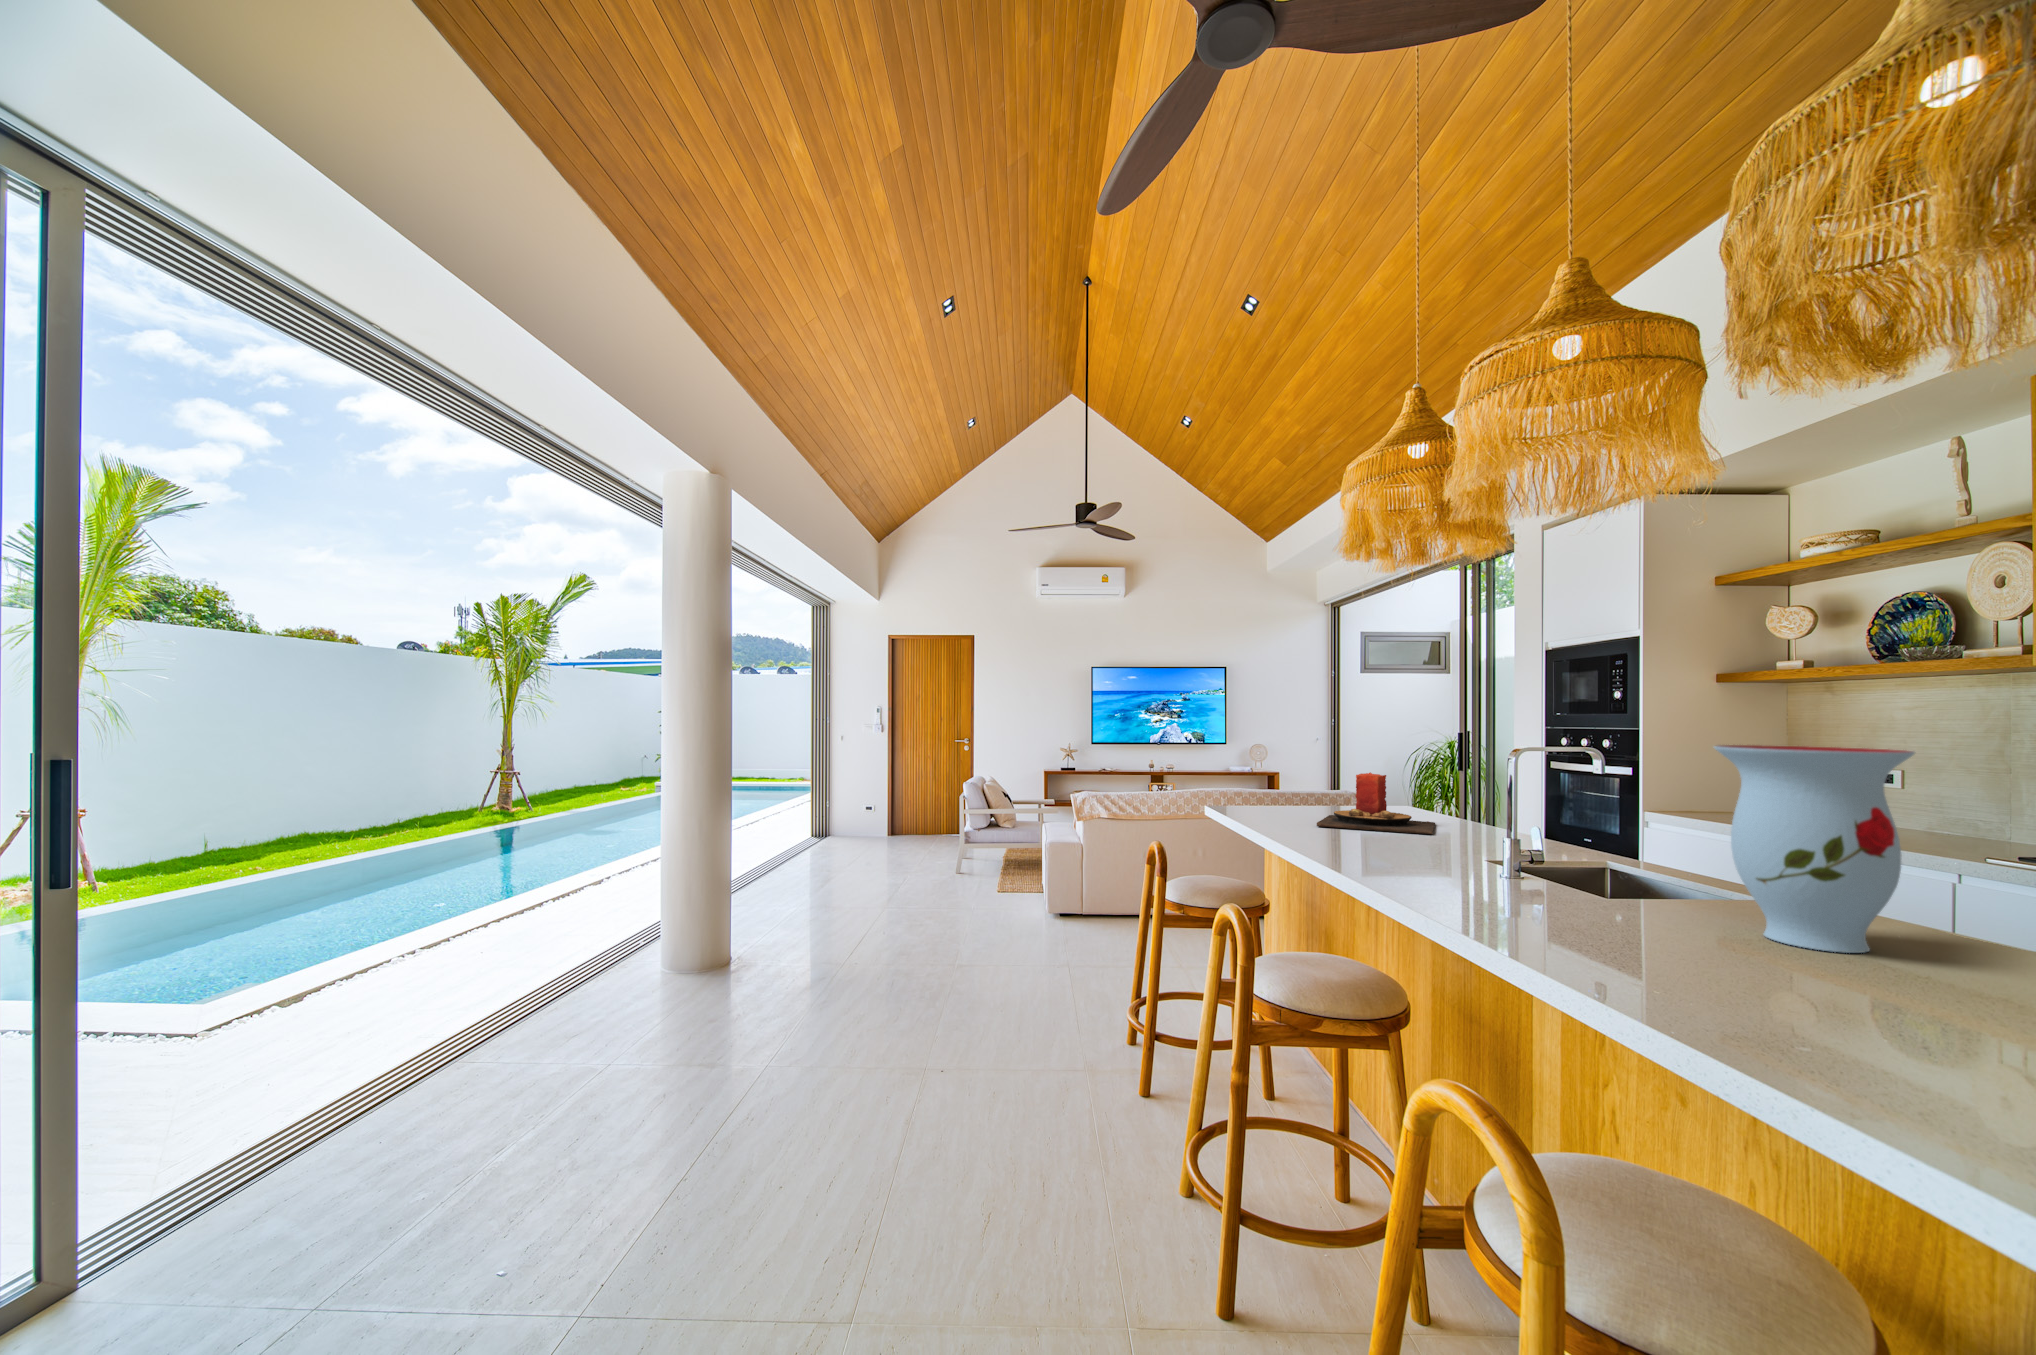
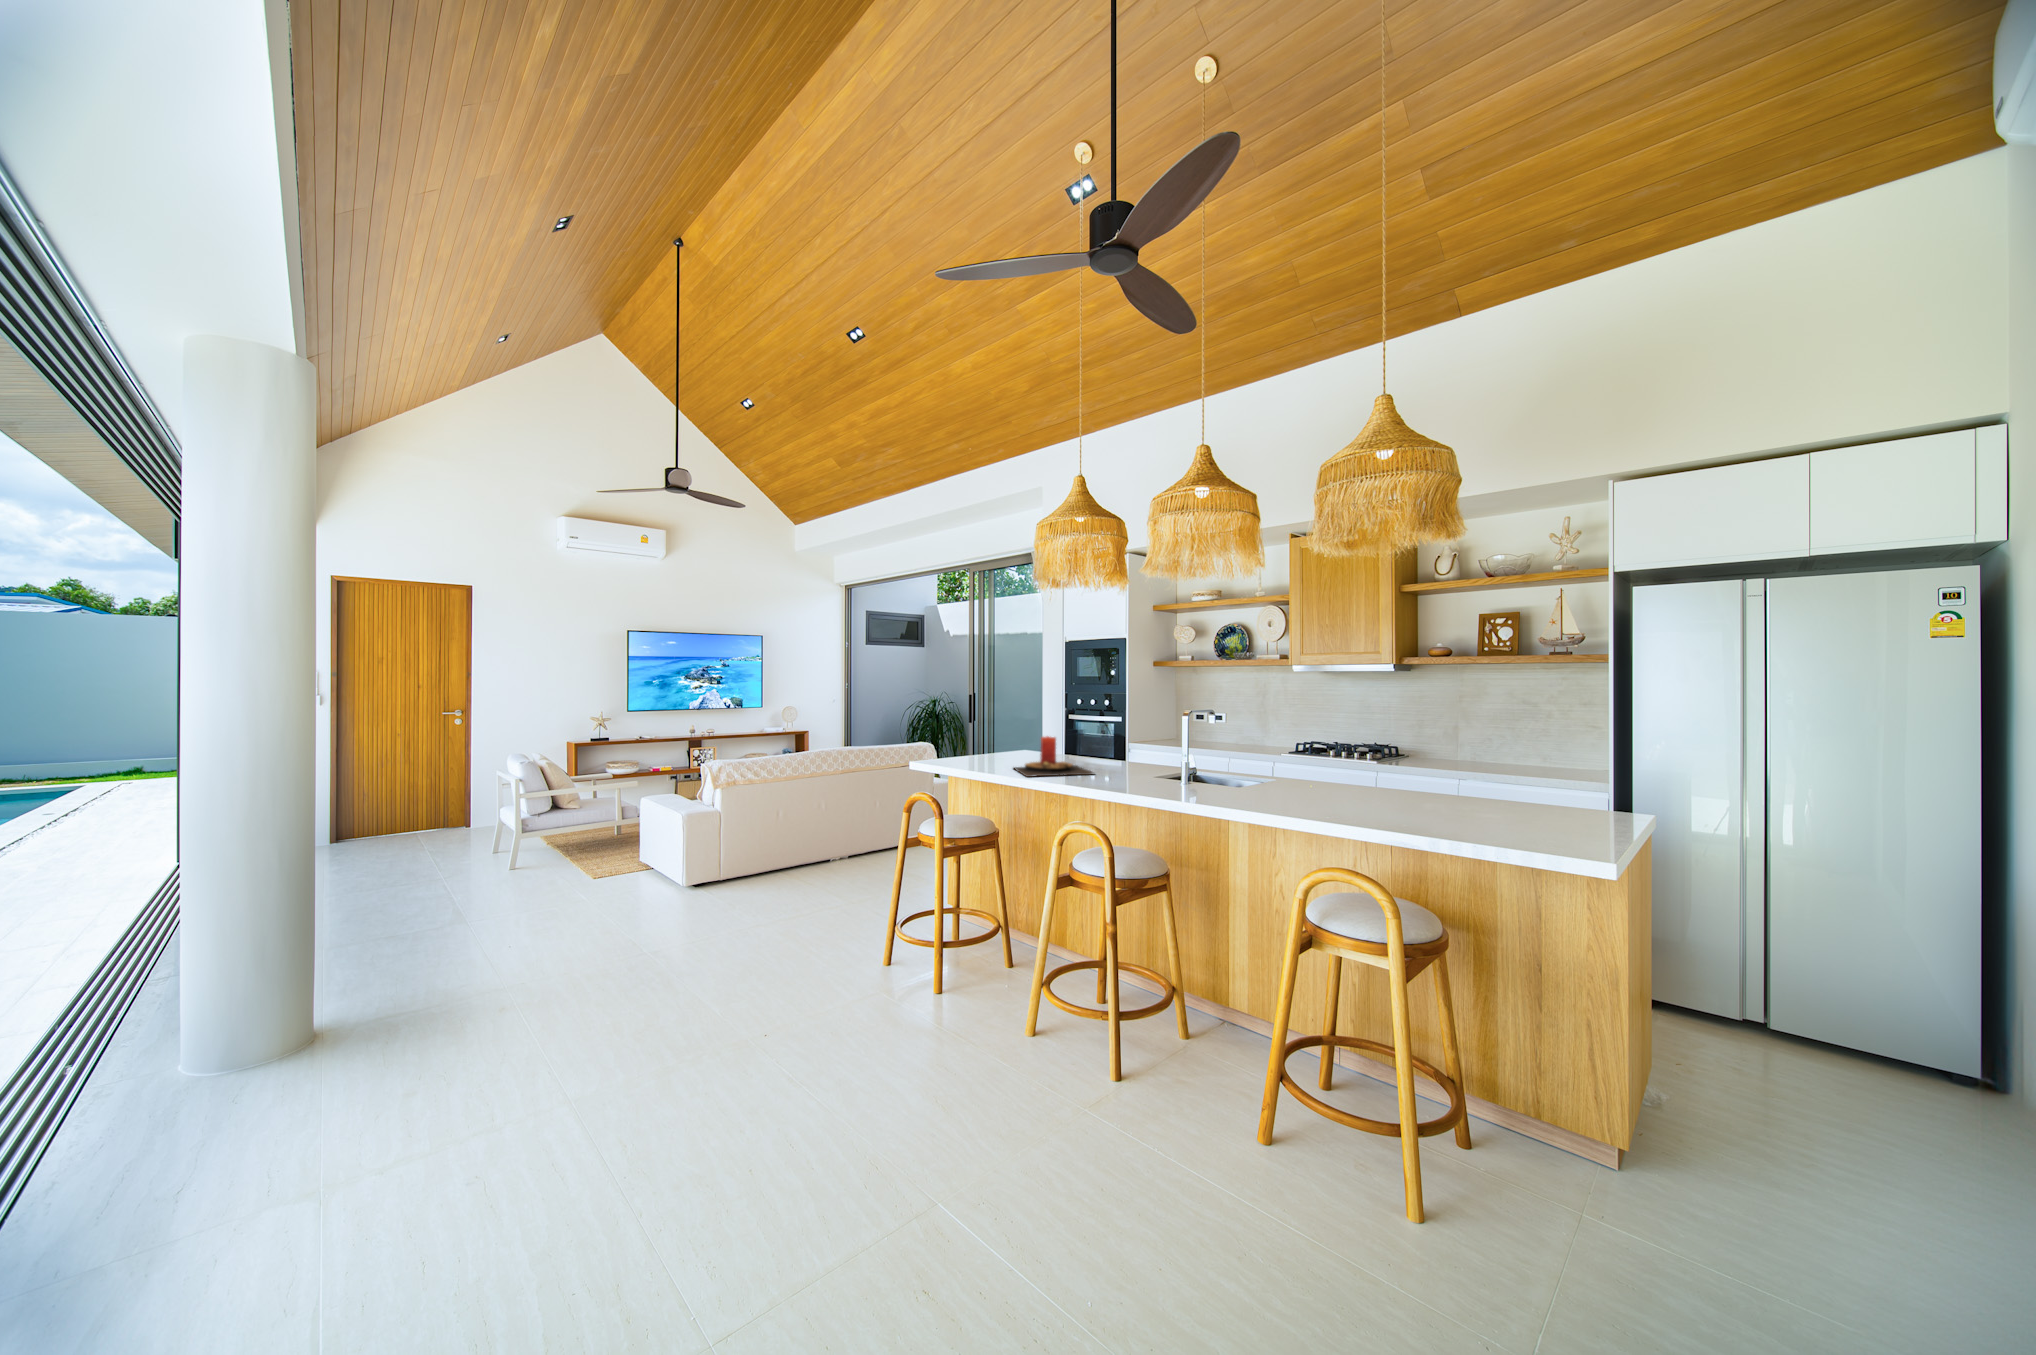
vase: present [1714,745,1915,953] -> none [1306,719,1378,812]

